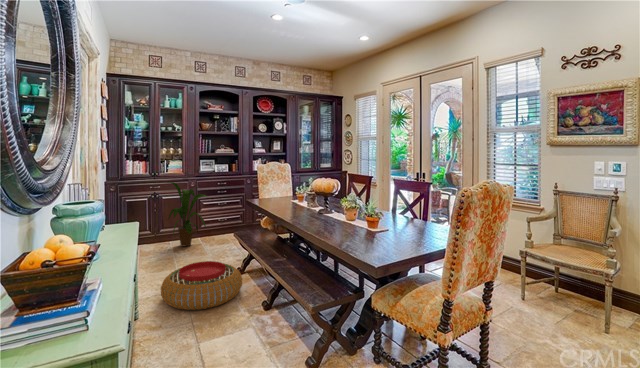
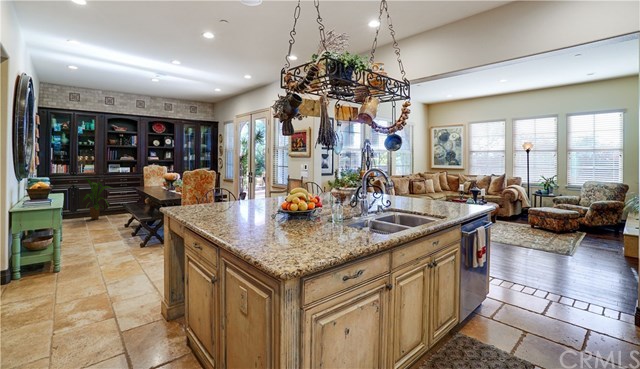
pouf: present [161,261,242,310] -> none [72,218,122,238]

